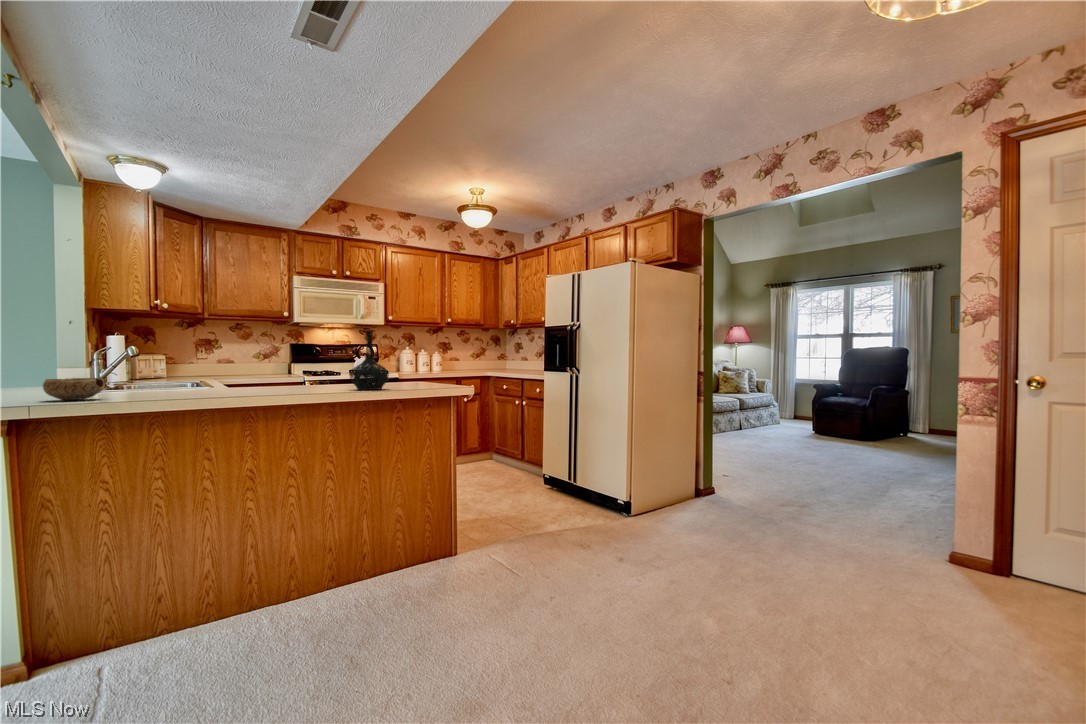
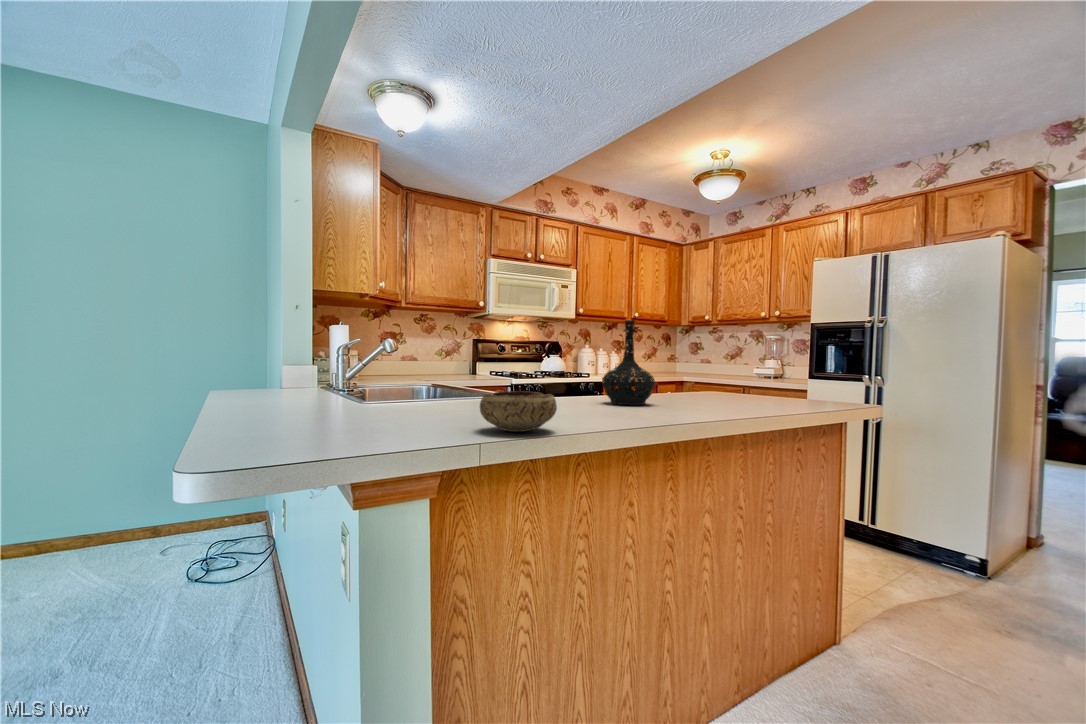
bottle: present [350,331,389,390] -> present [602,320,655,405]

